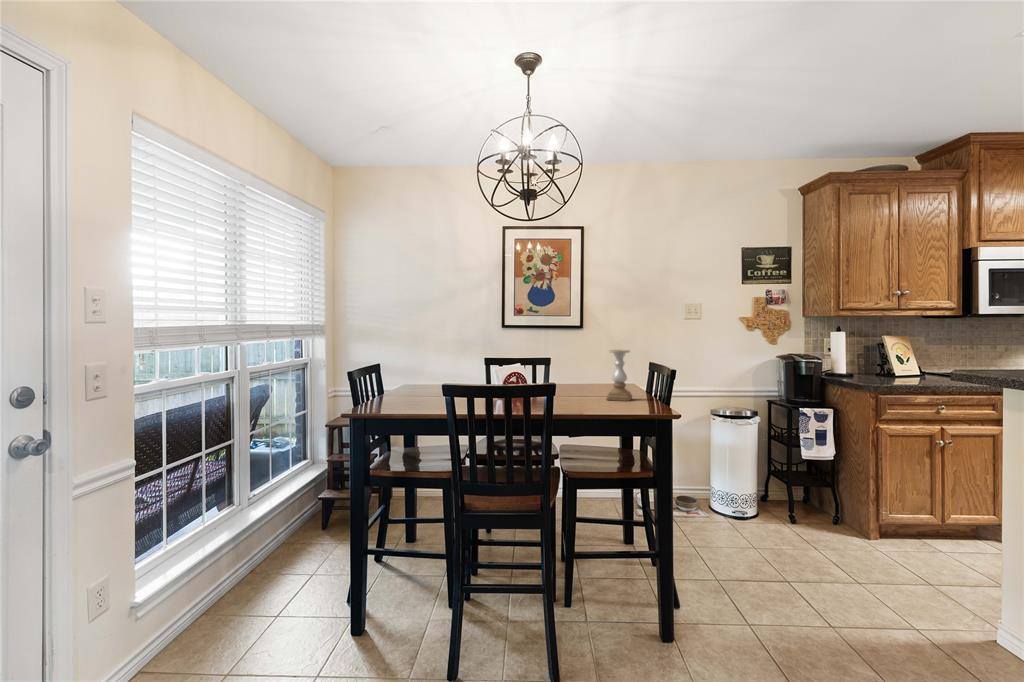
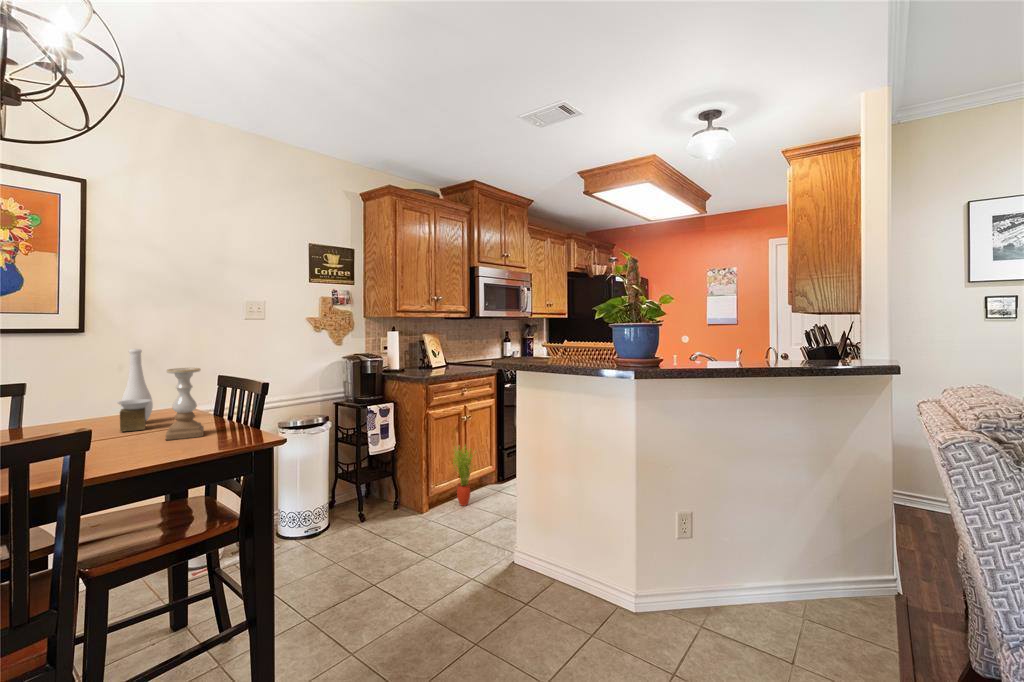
vase: none [585,338,607,393] -> present [118,349,153,432]
potted plant: none [914,471,957,551] -> present [453,446,476,506]

